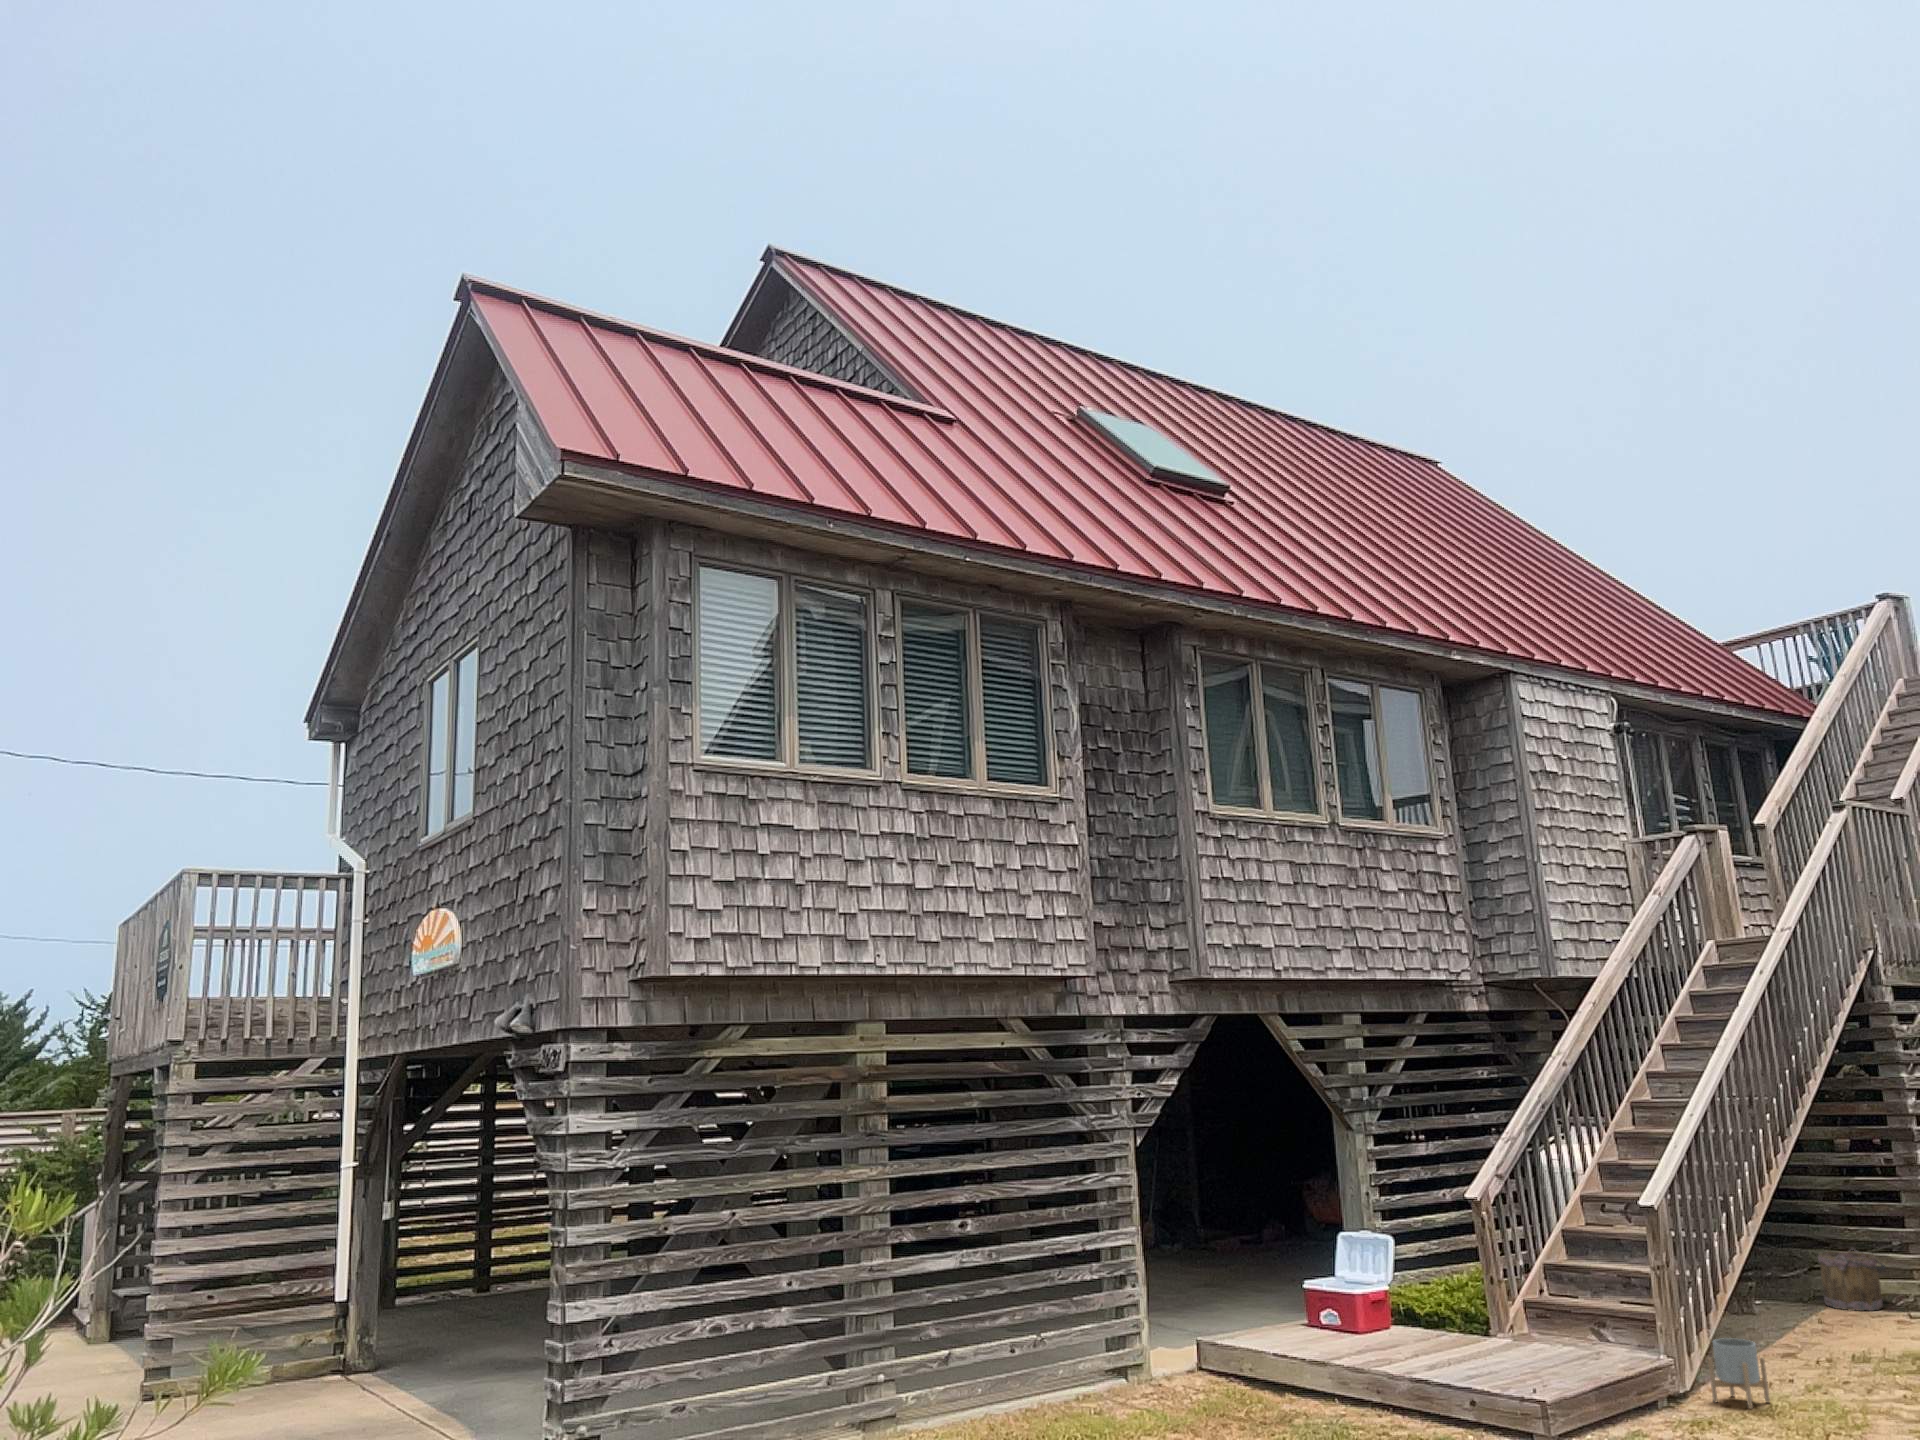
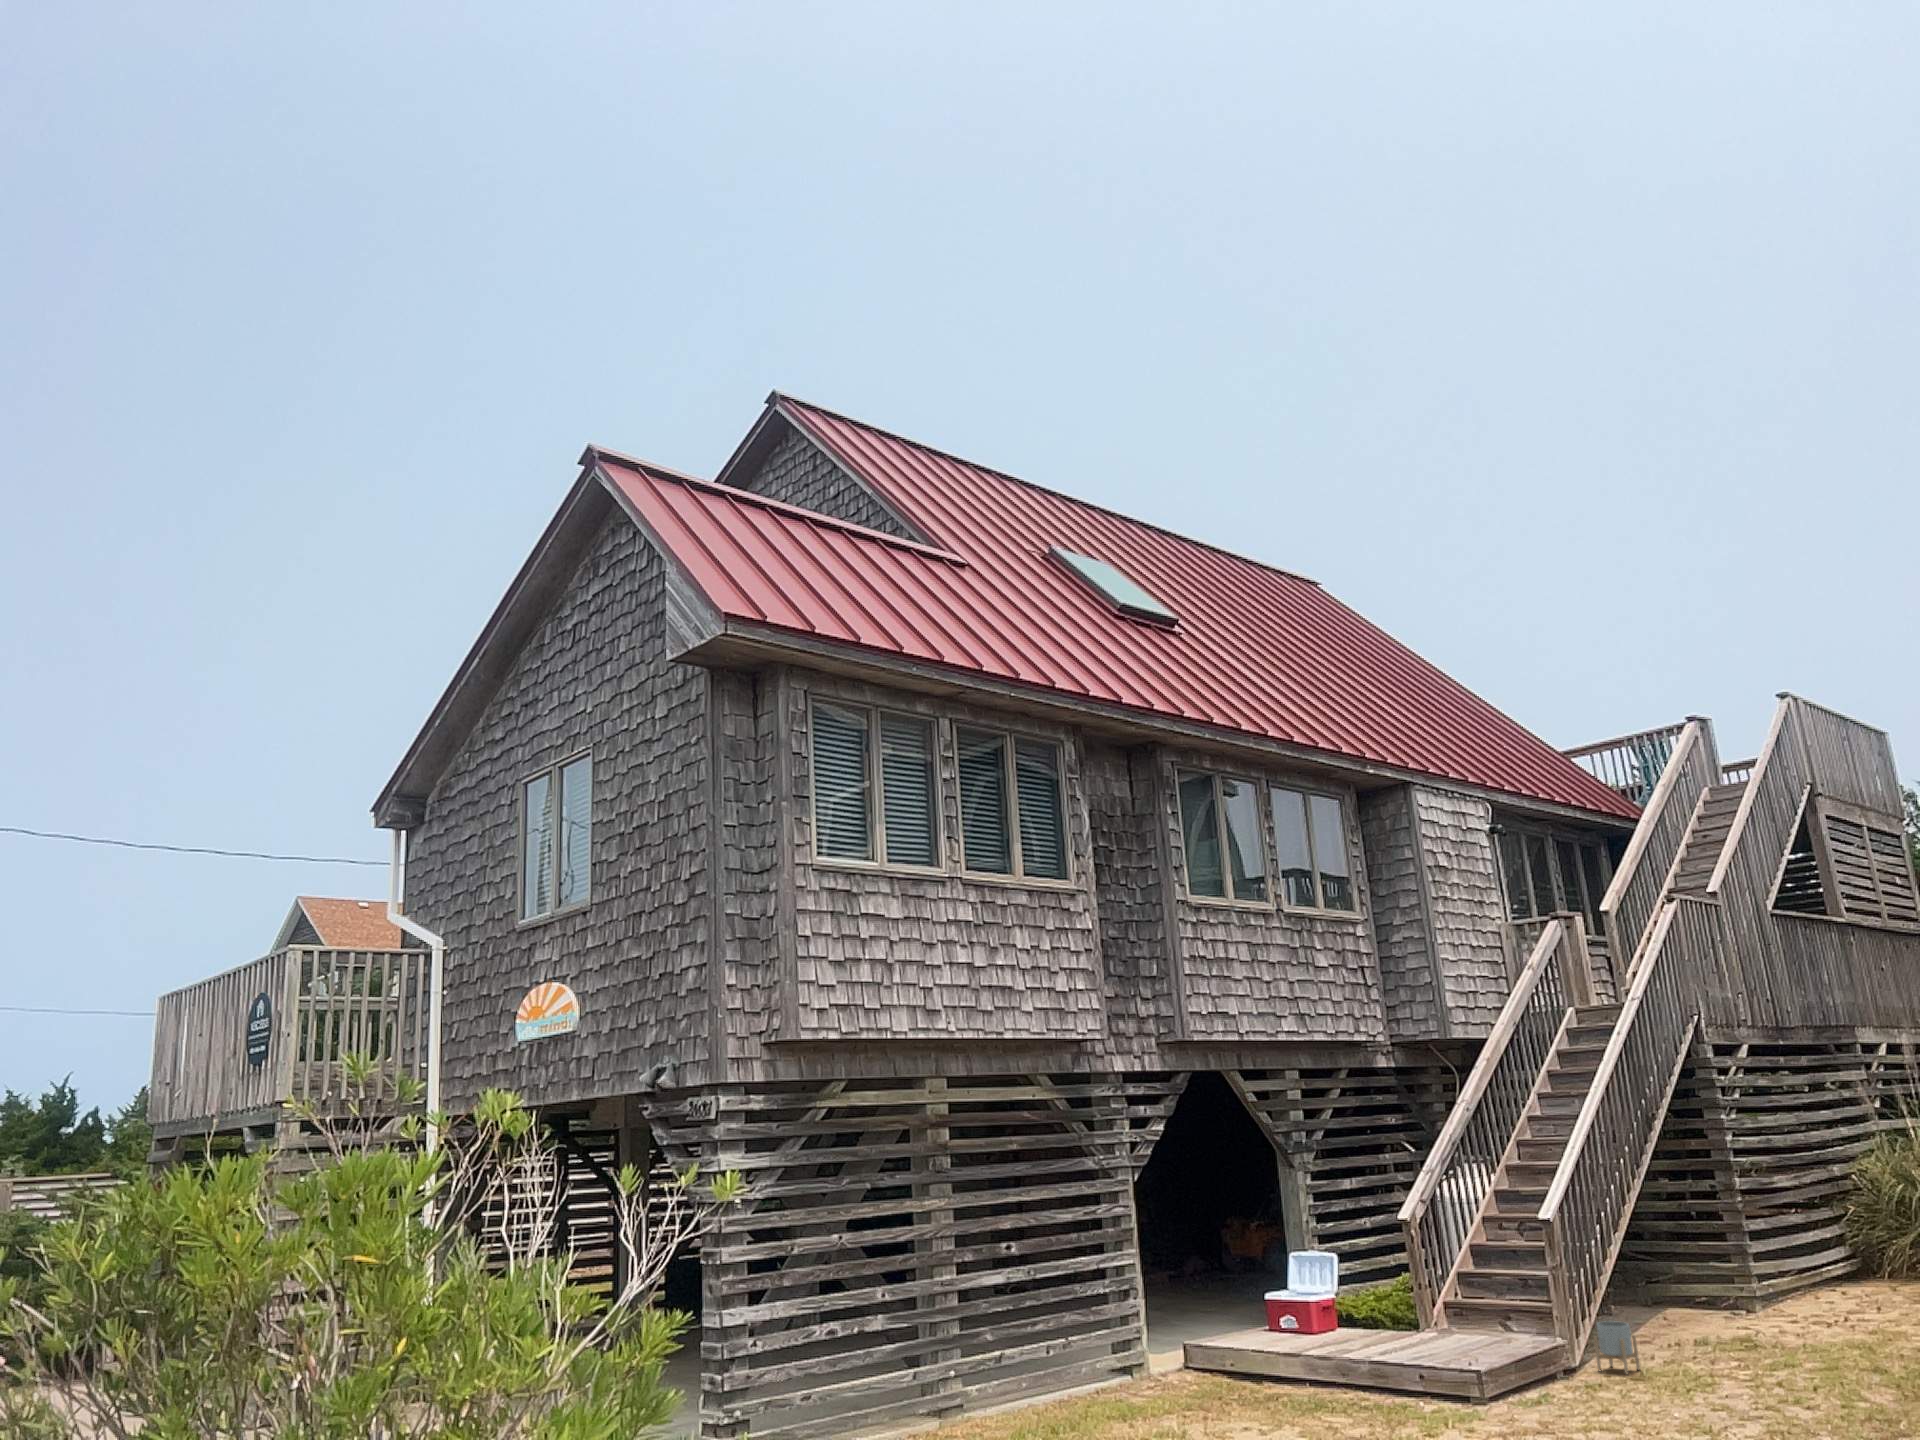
bucket: present [1818,1251,1886,1311] -> none [1658,1257,1712,1307]

